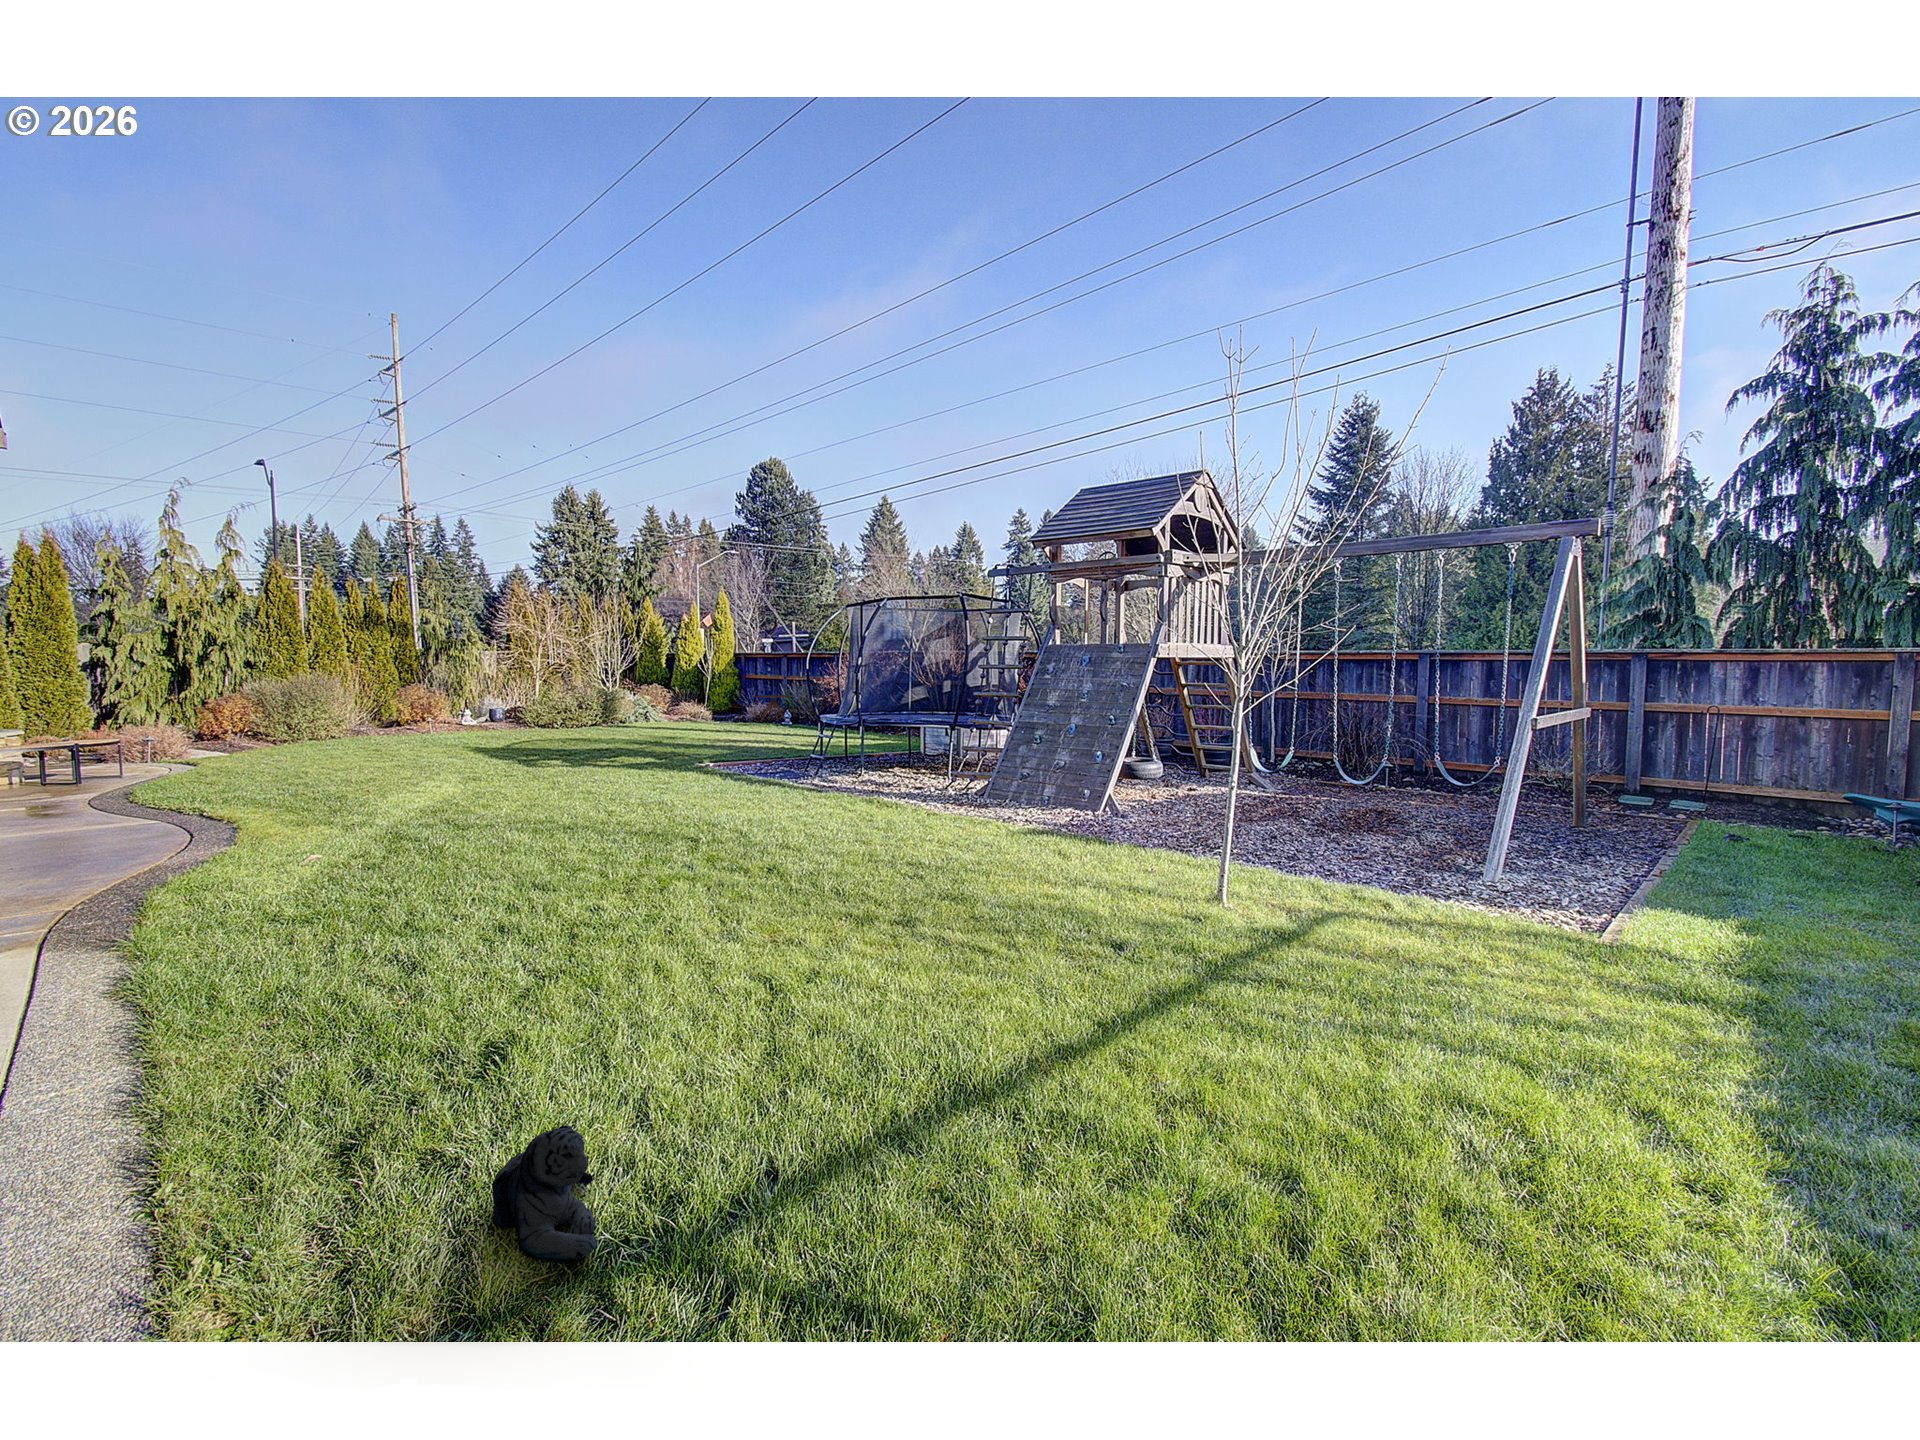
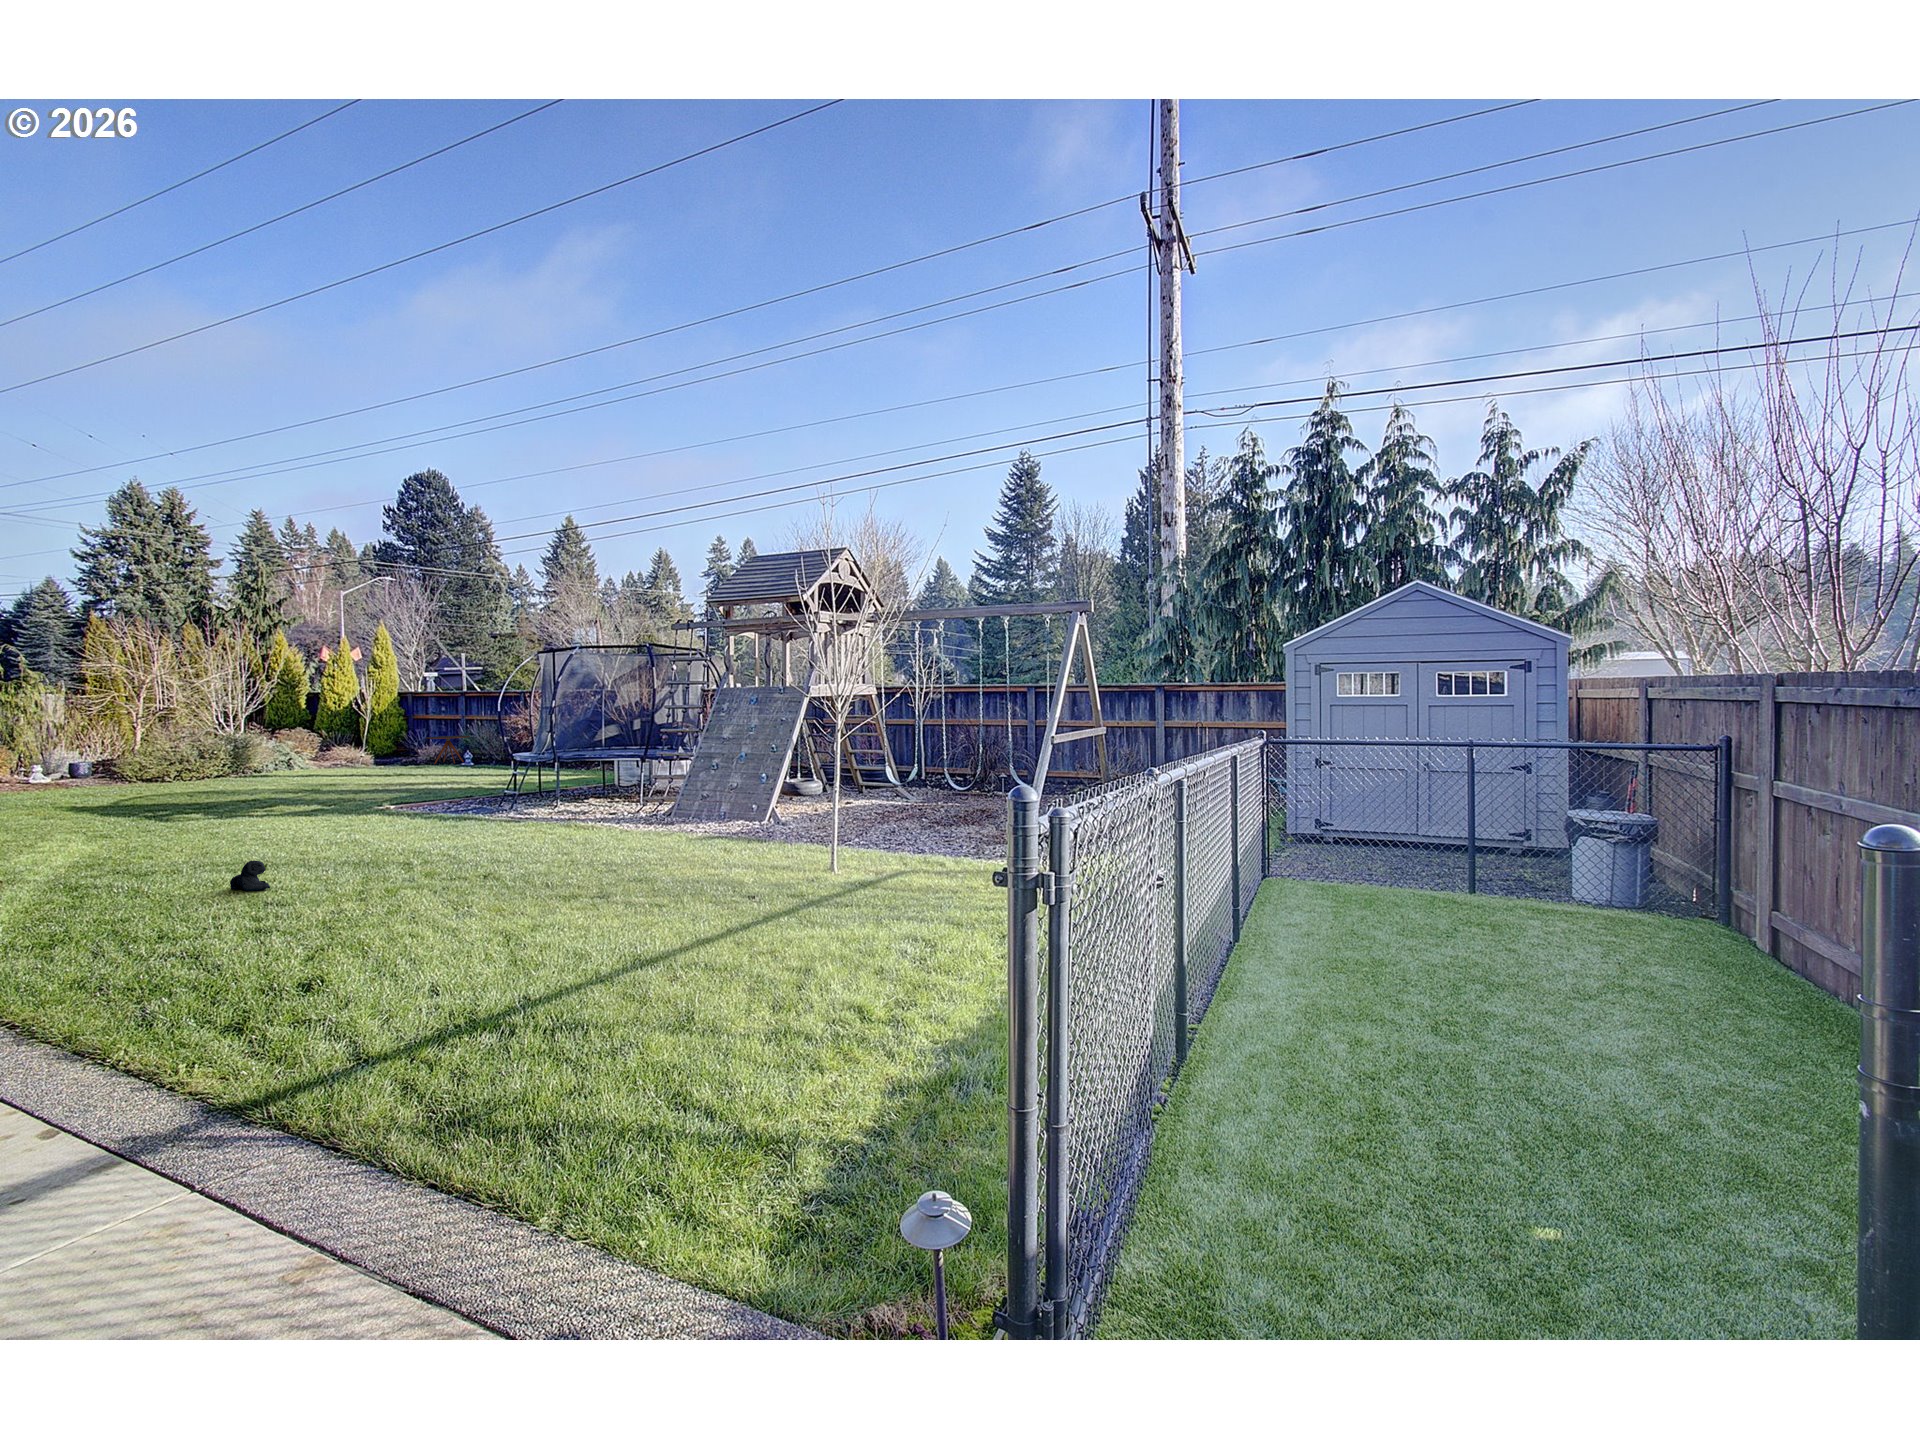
plush toy: present [492,1125,598,1263] -> present [230,860,270,891]

